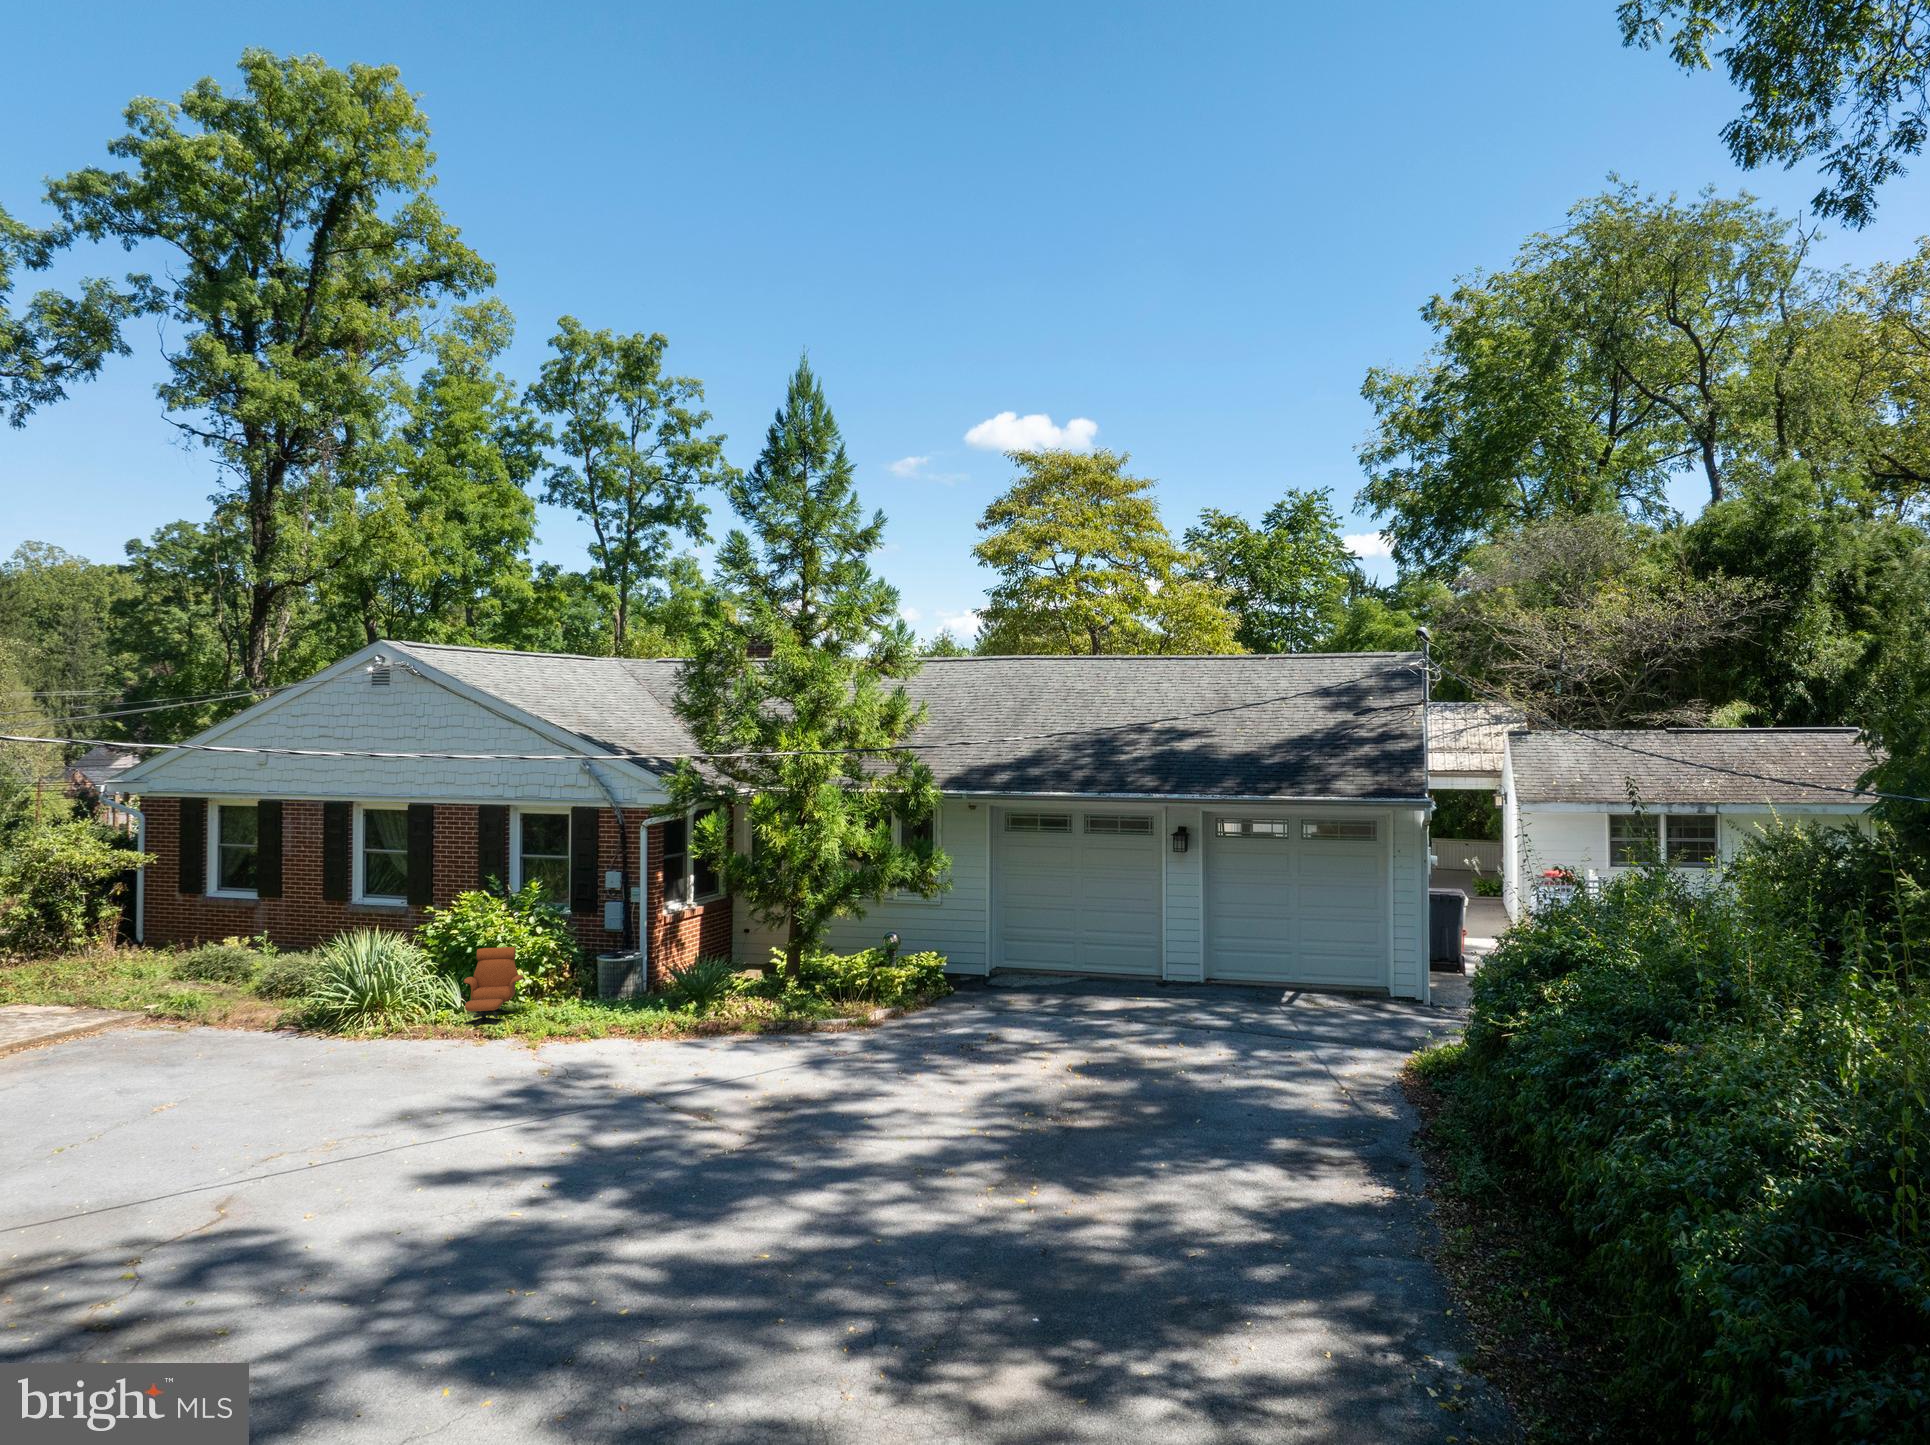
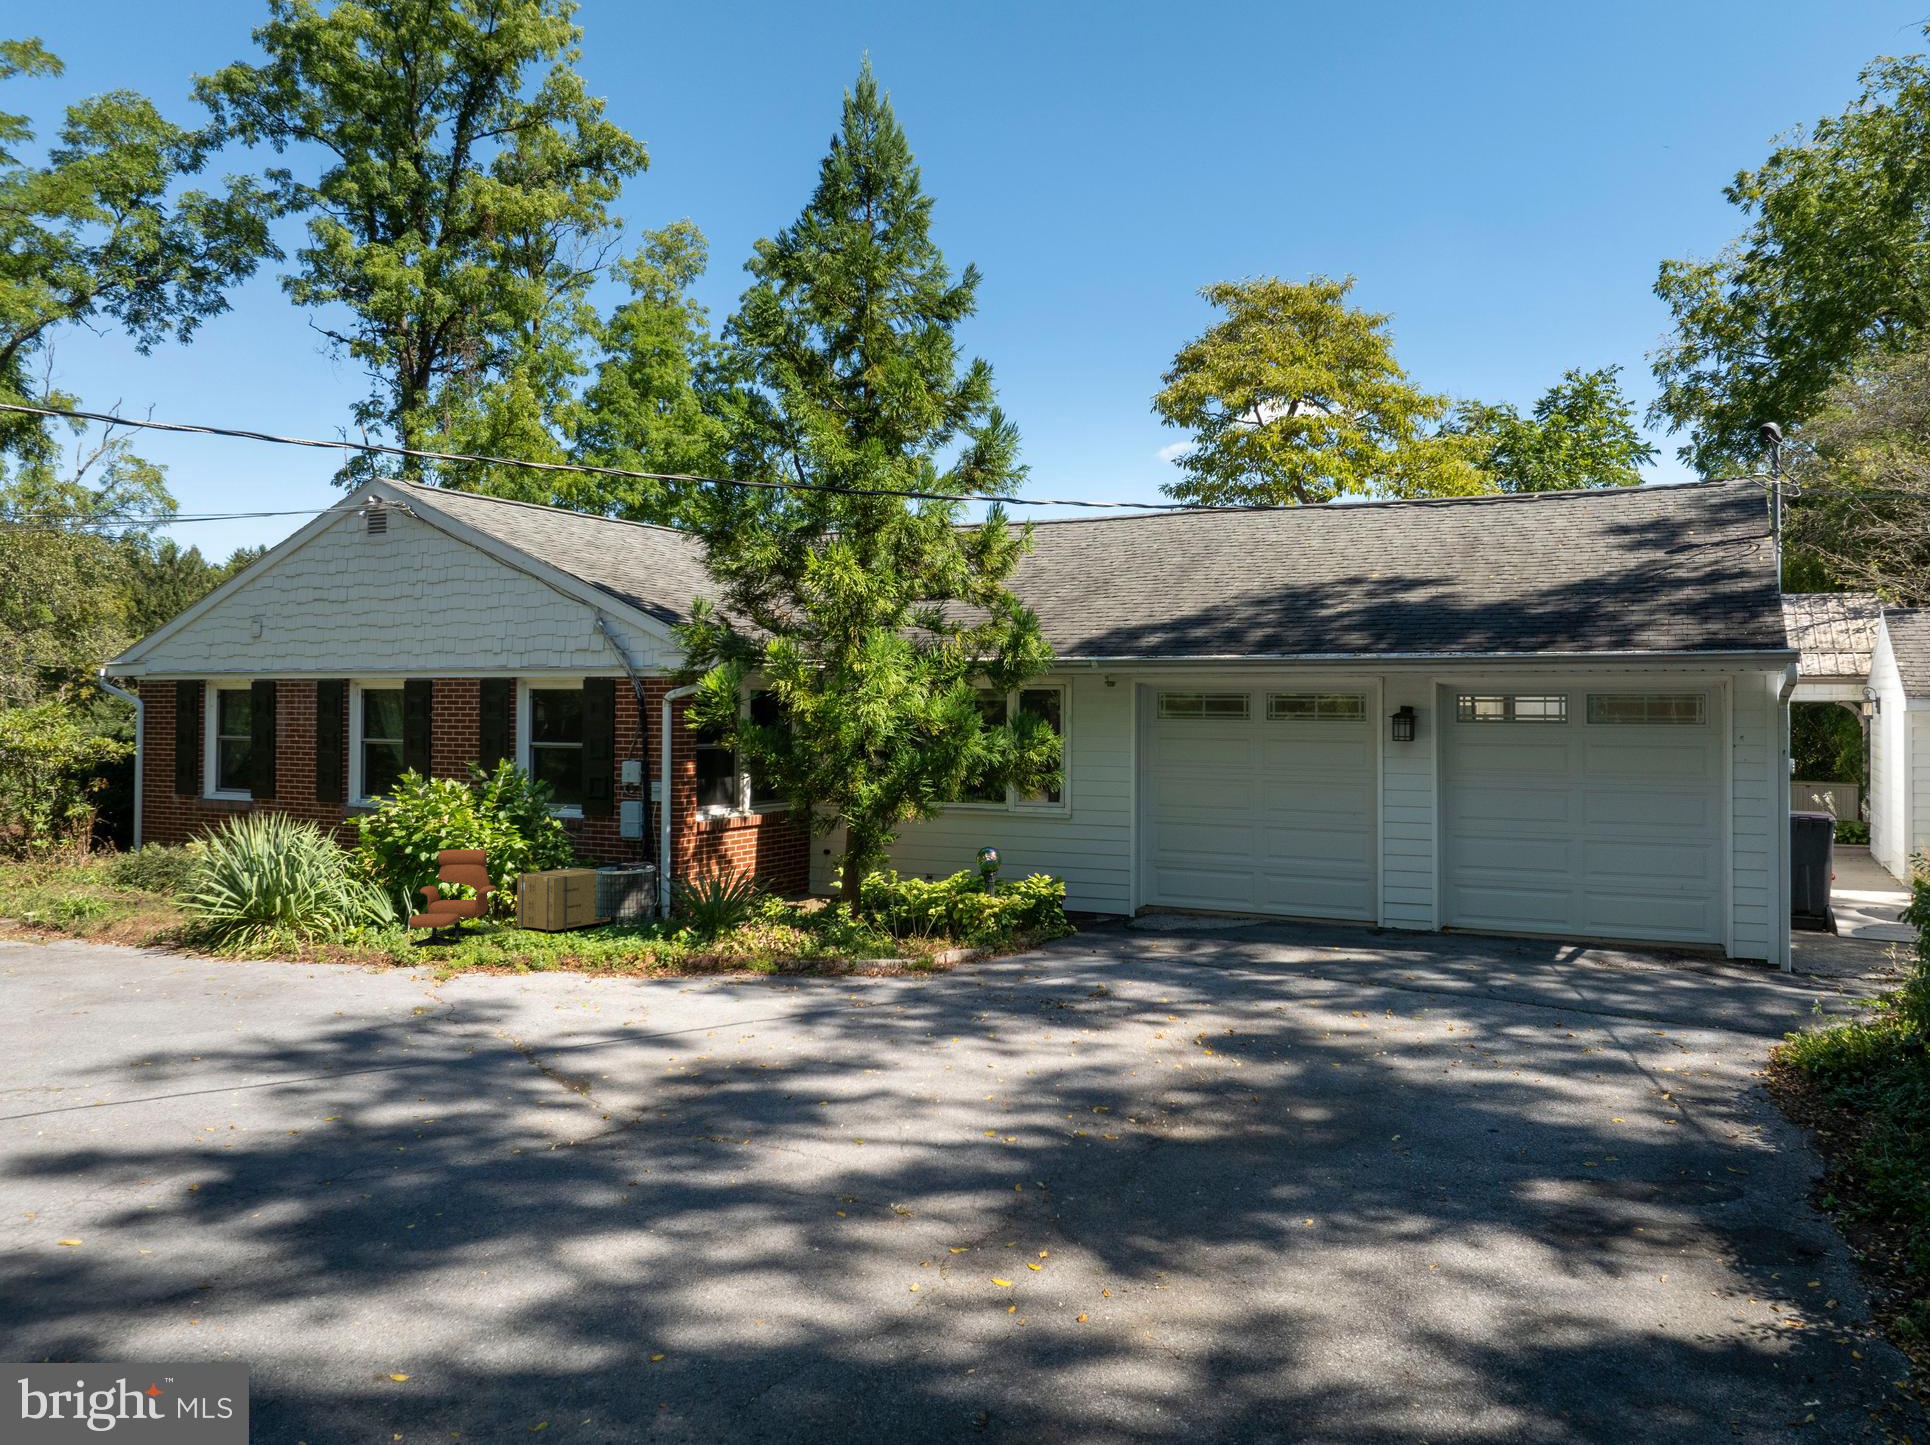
cardboard box: none [535,956,607,1010] -> present [517,868,610,934]

